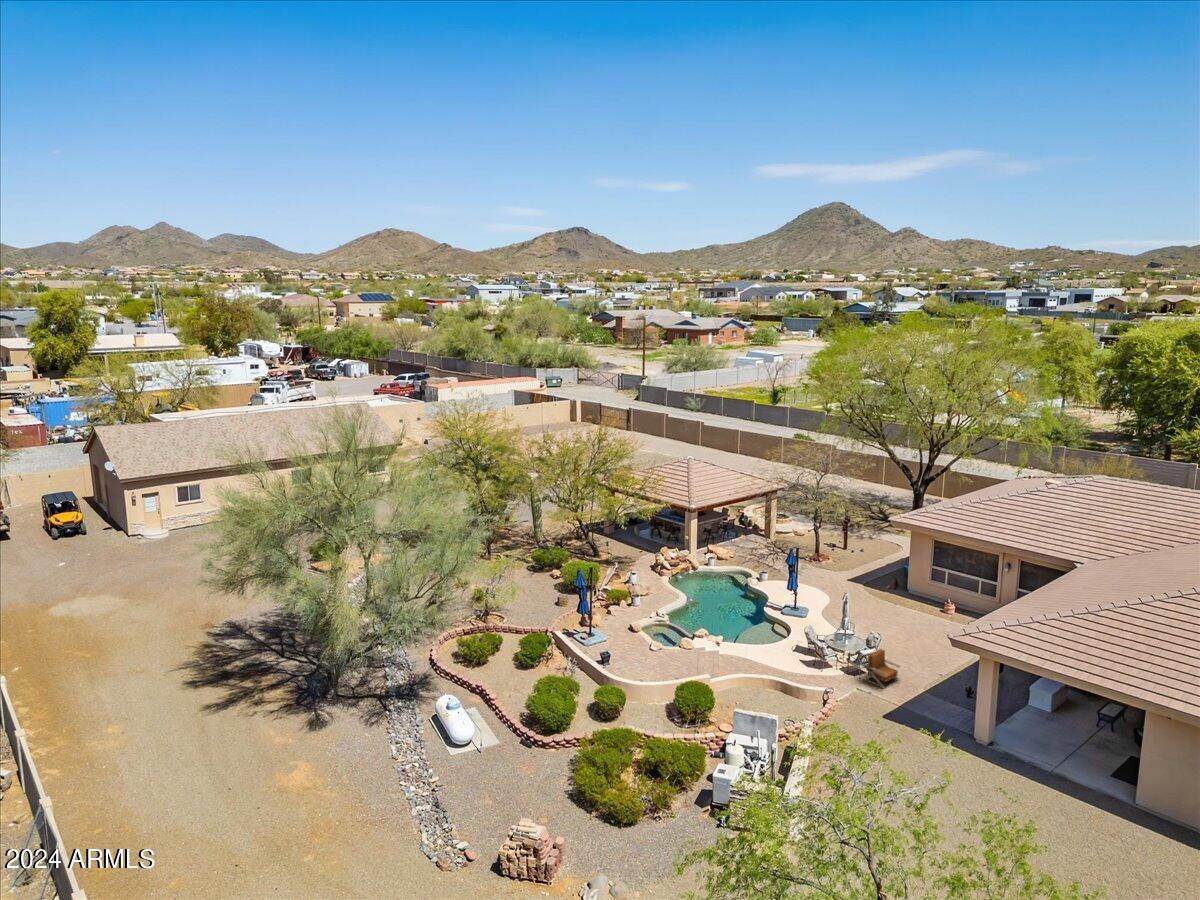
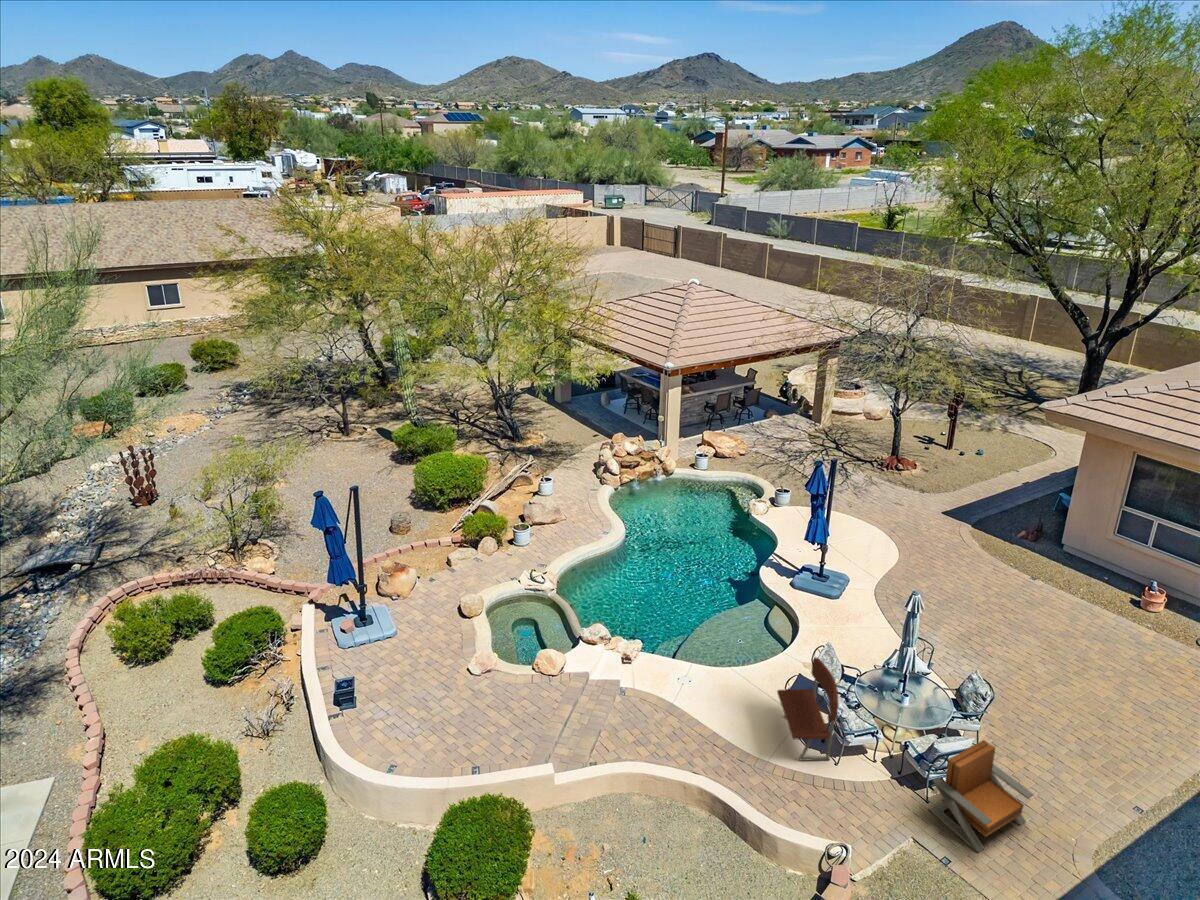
bench: none [794,628,823,670] -> present [777,657,838,761]

